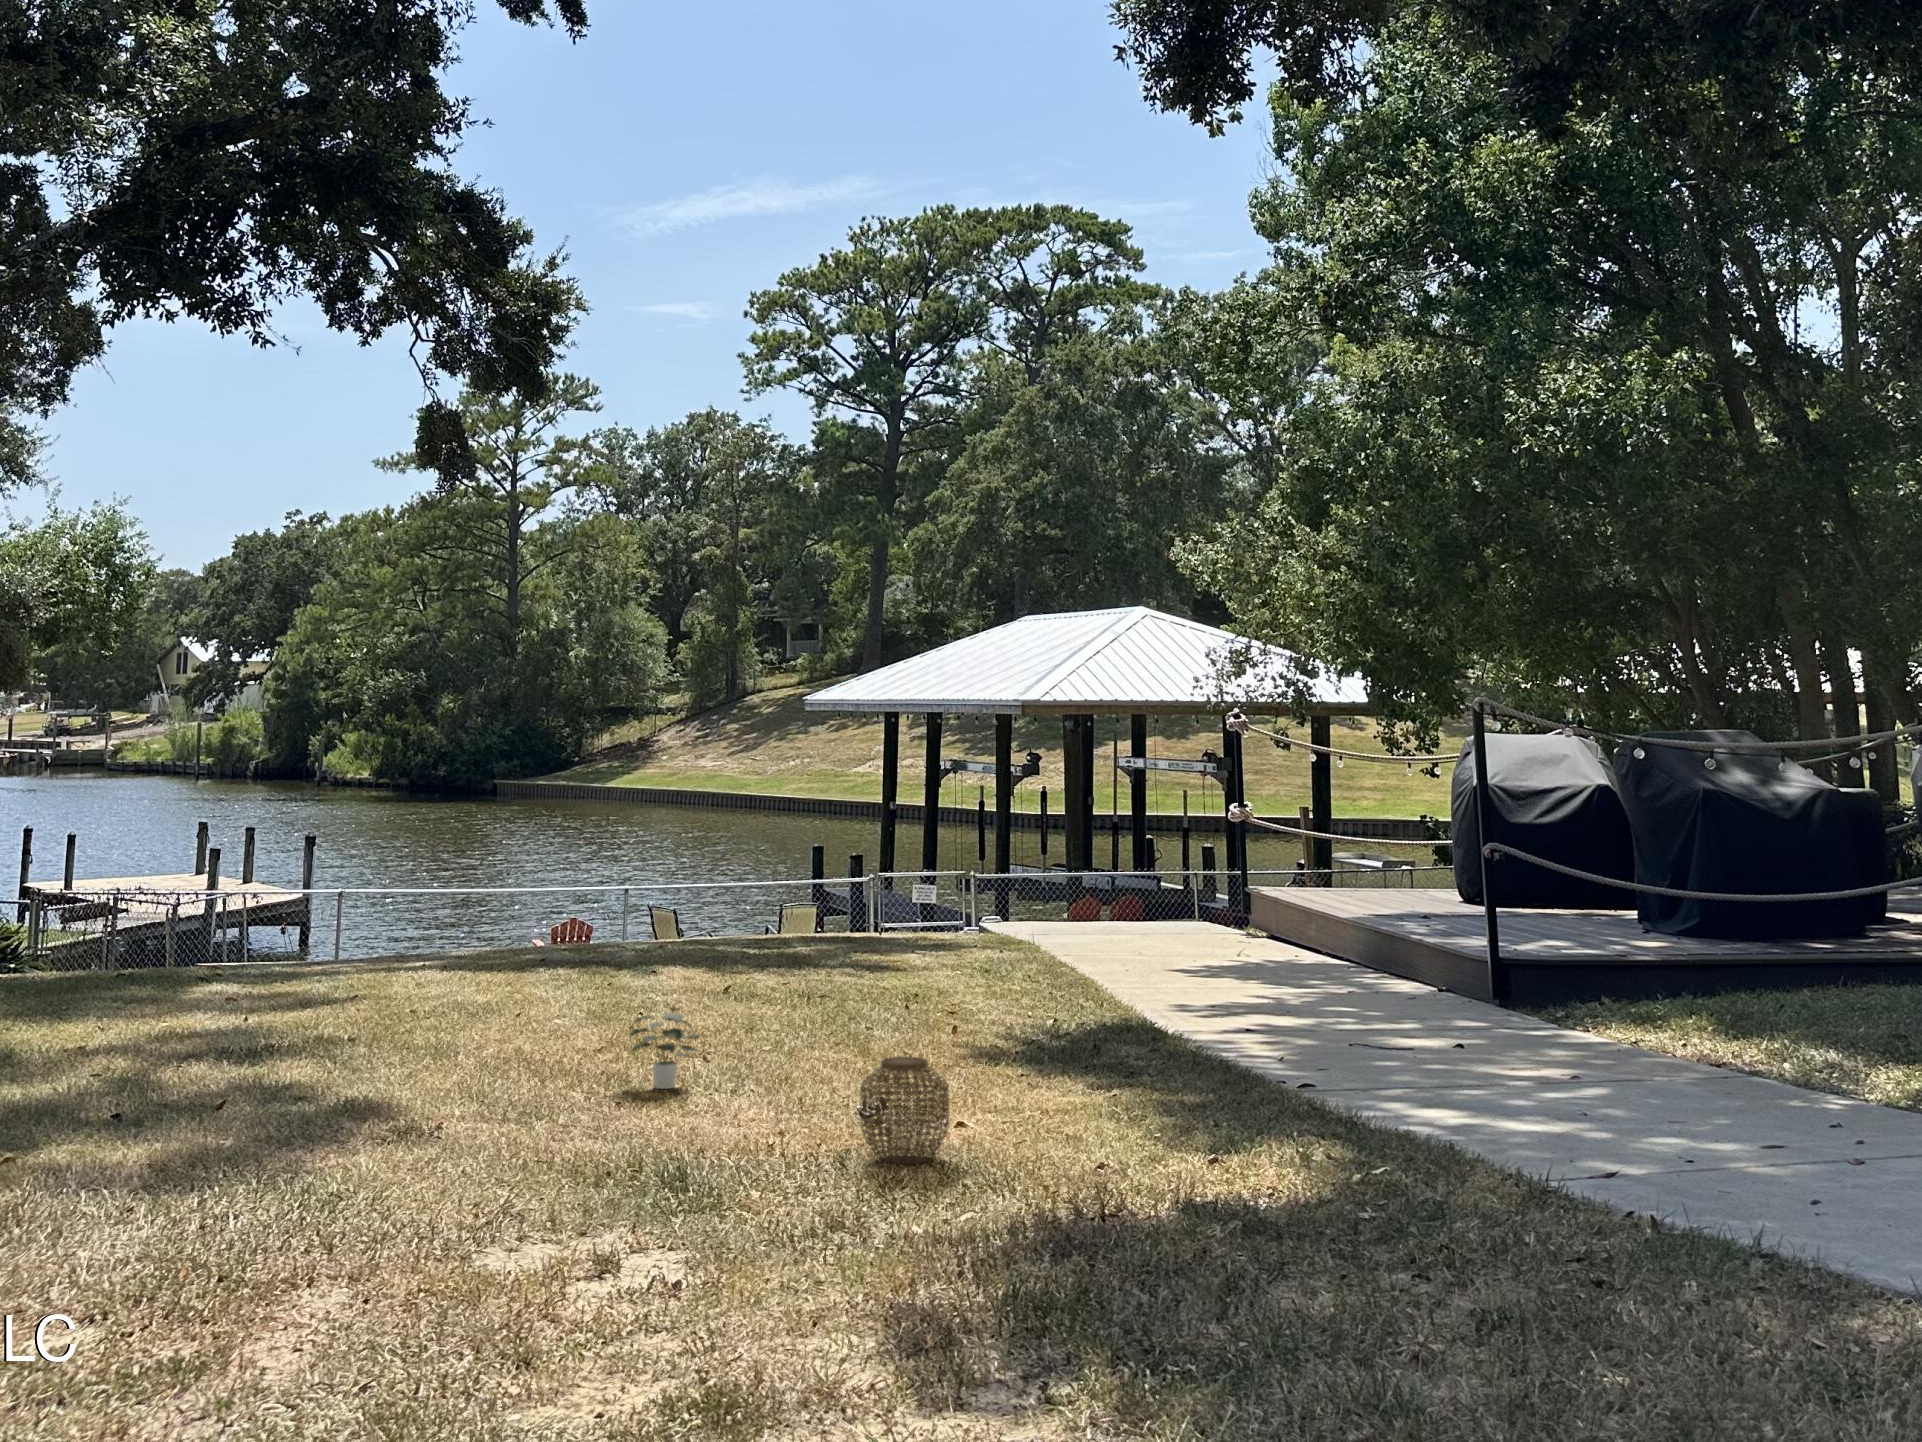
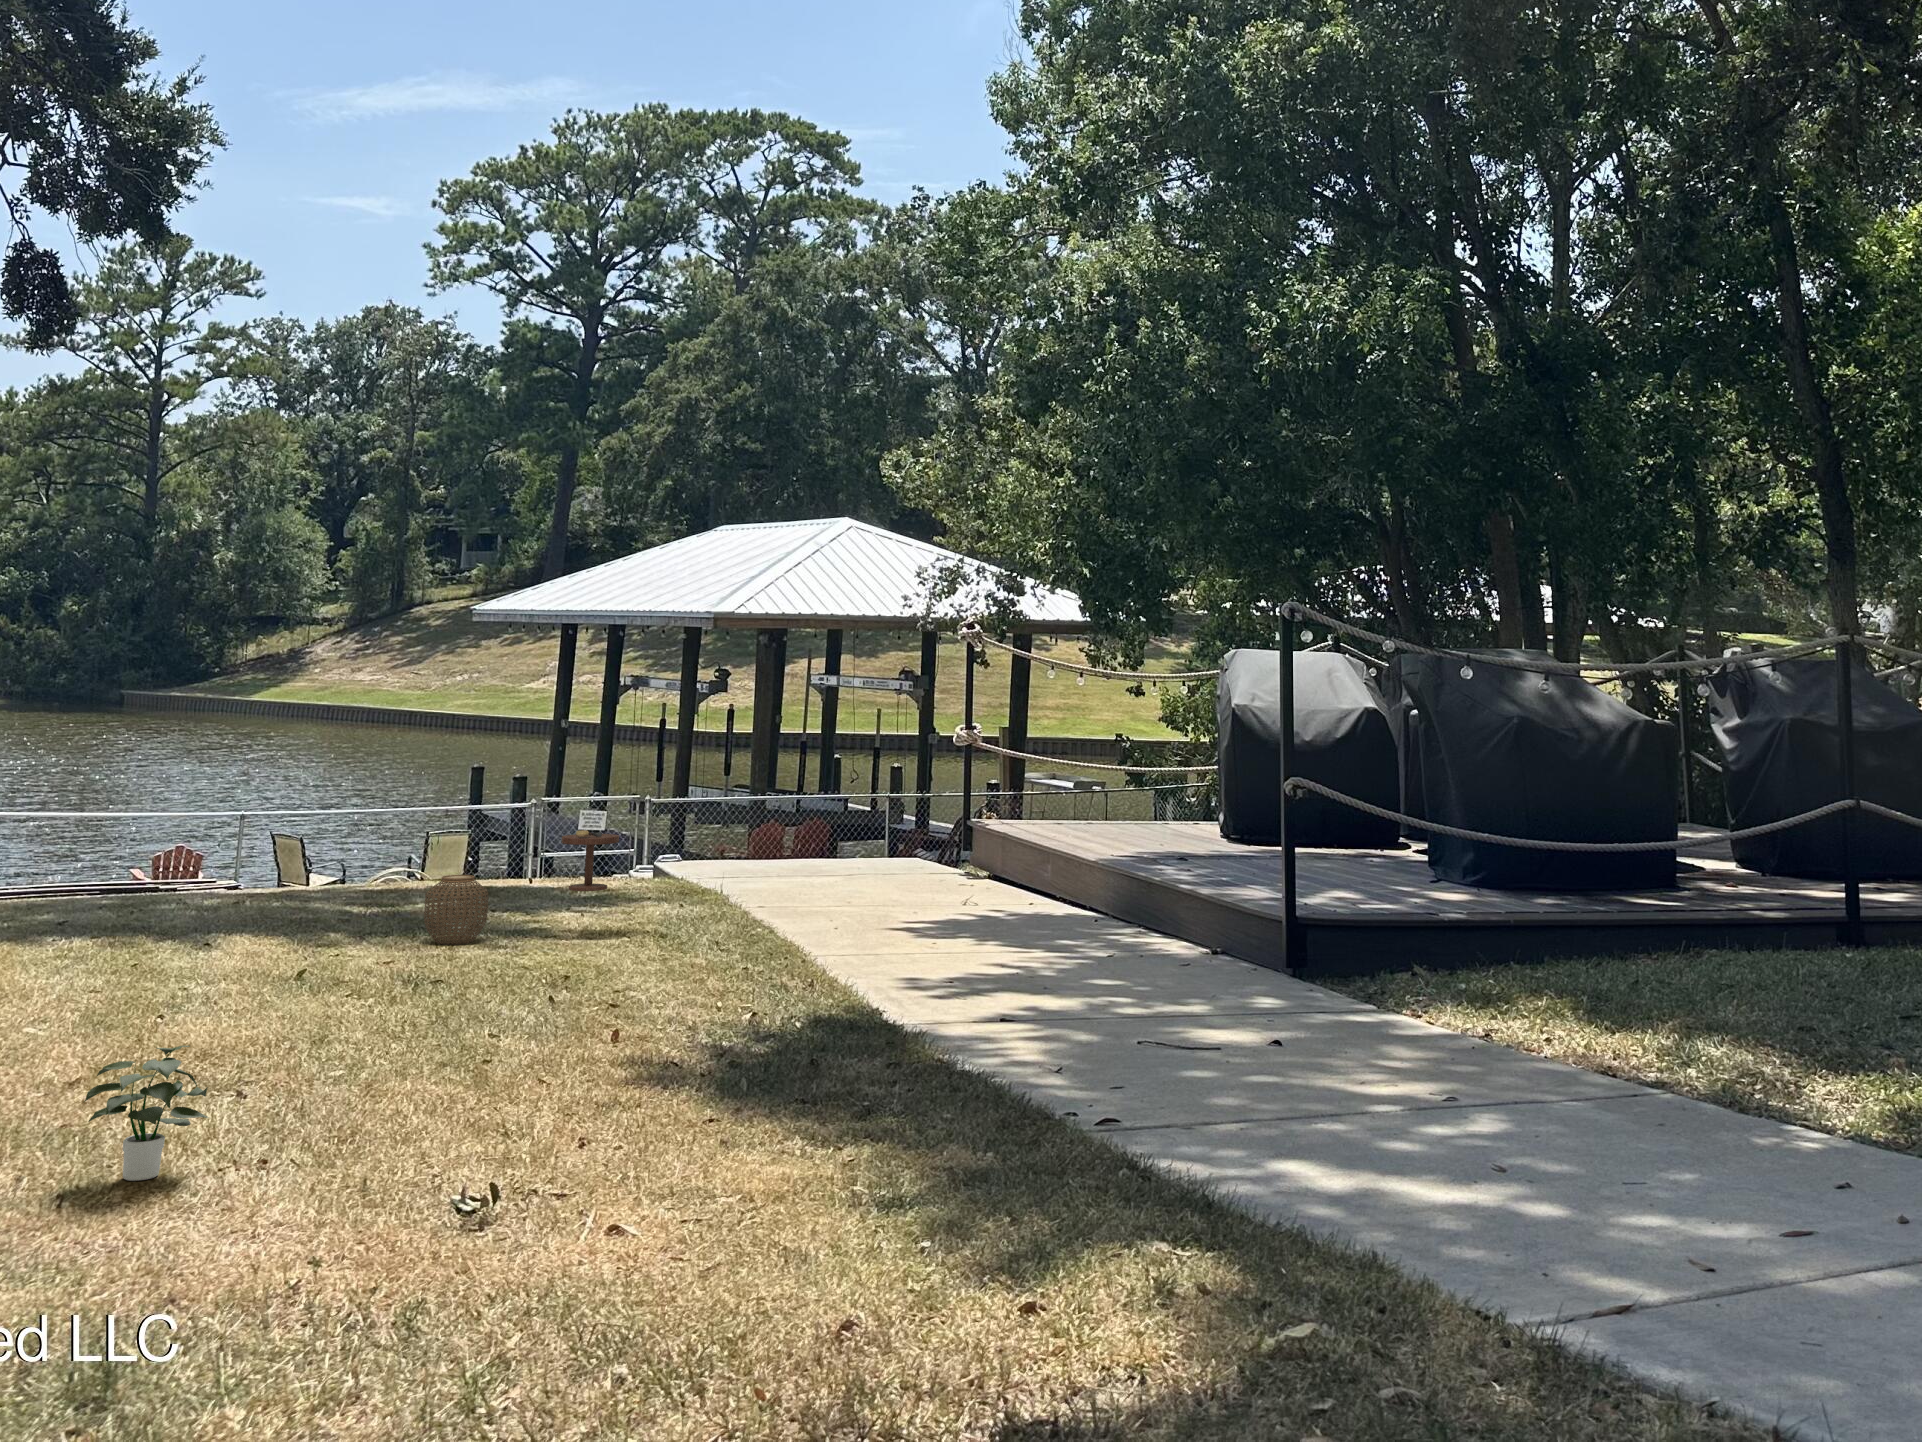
side table: none [905,886,950,974] -> present [562,830,619,891]
woven basket: present [859,1056,950,1164] -> present [424,875,489,945]

